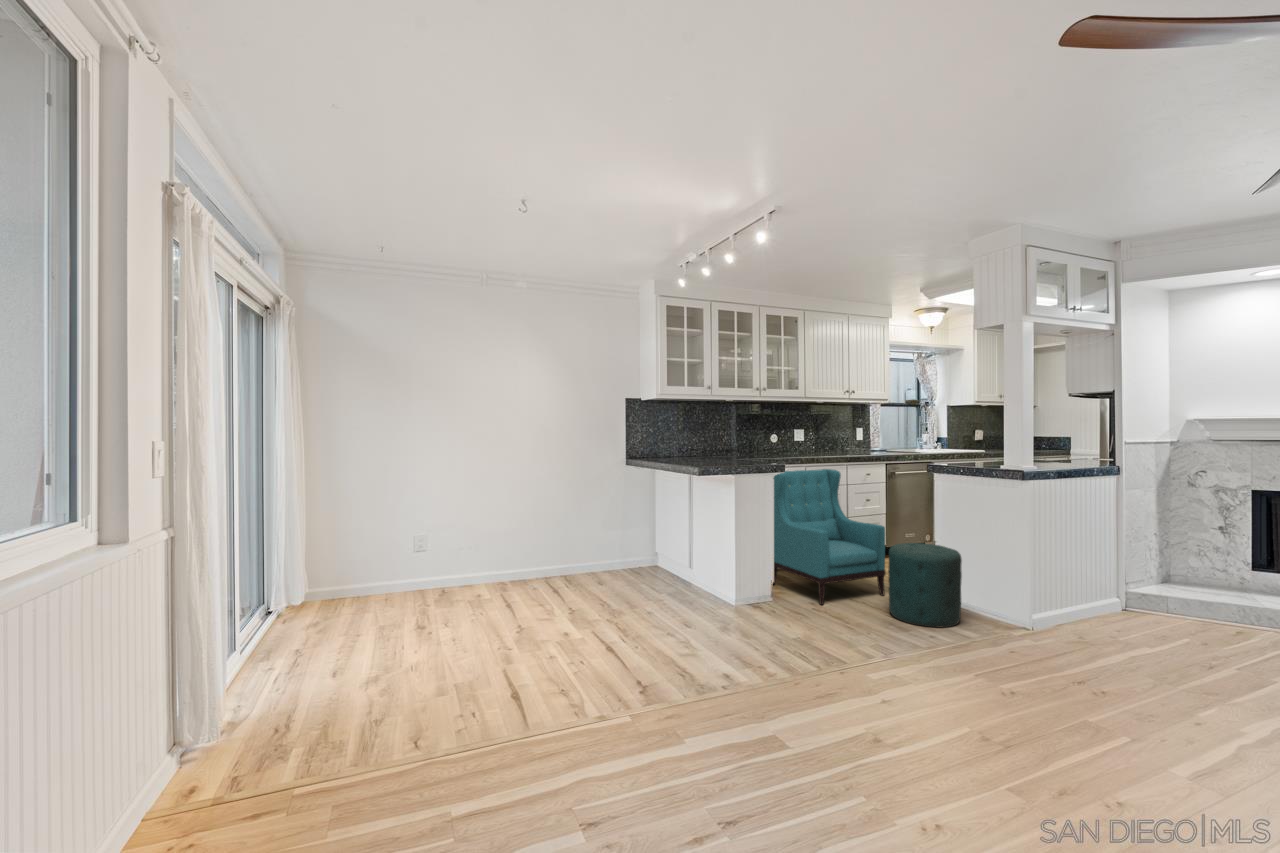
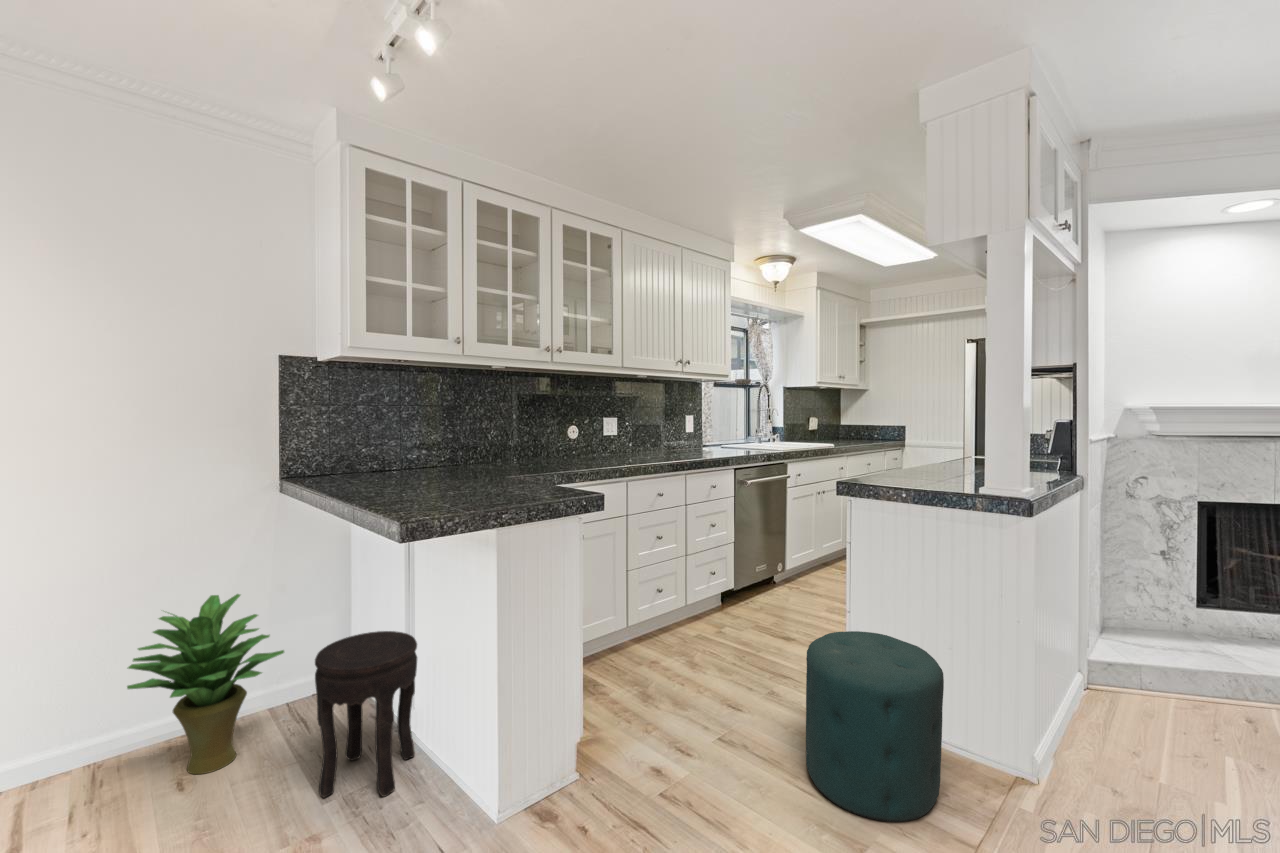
armchair: present [773,469,886,605] -> none [569,488,776,777]
potted plant: none [577,507,634,581] -> present [127,594,284,774]
side table: none [652,527,694,594] -> present [315,631,417,798]

